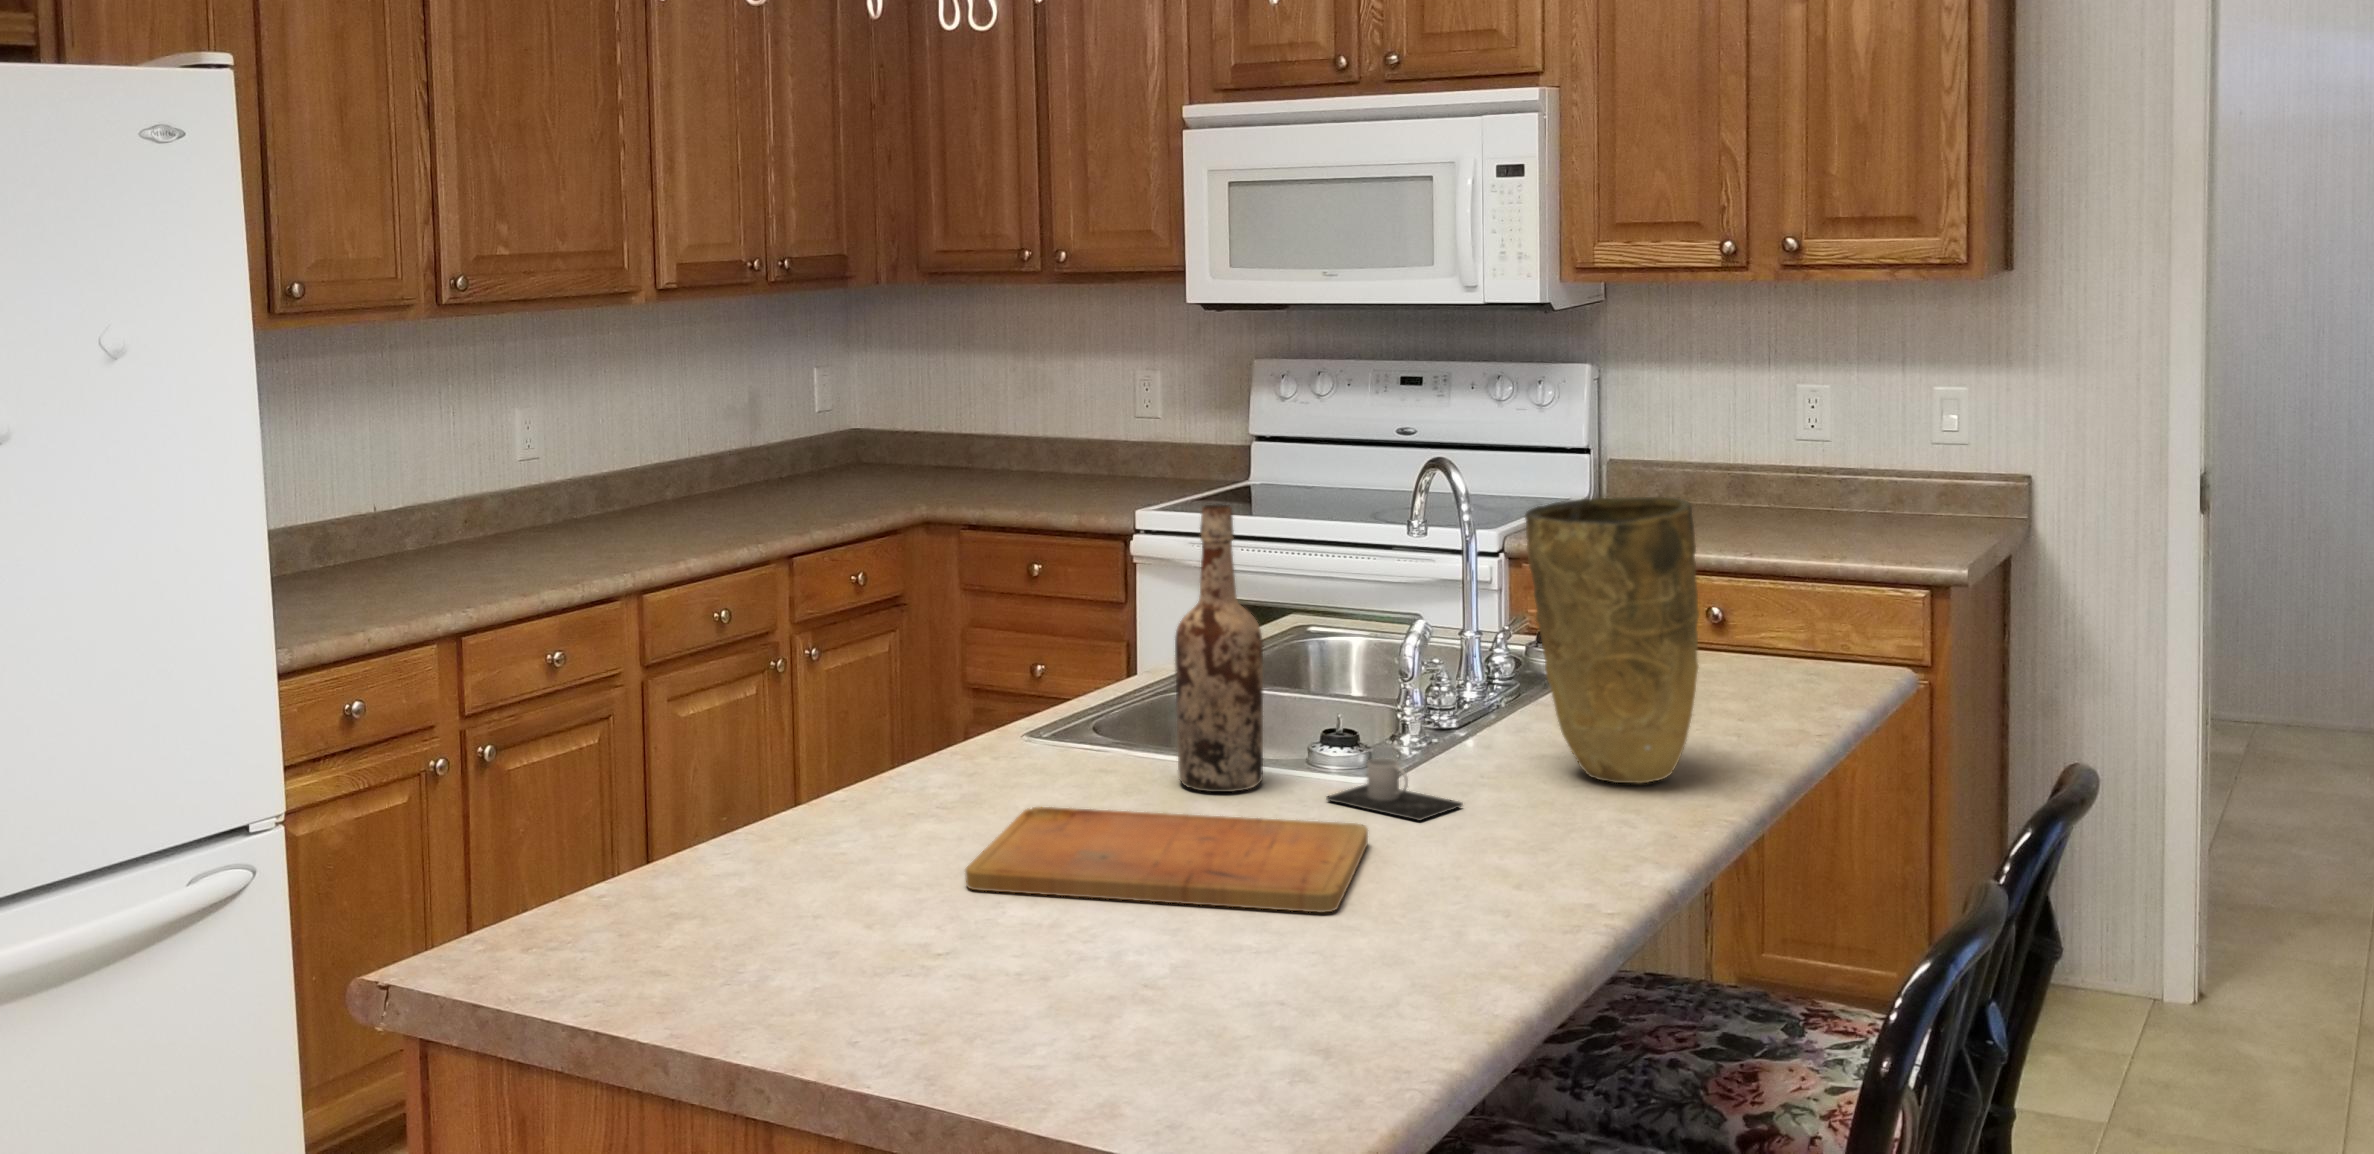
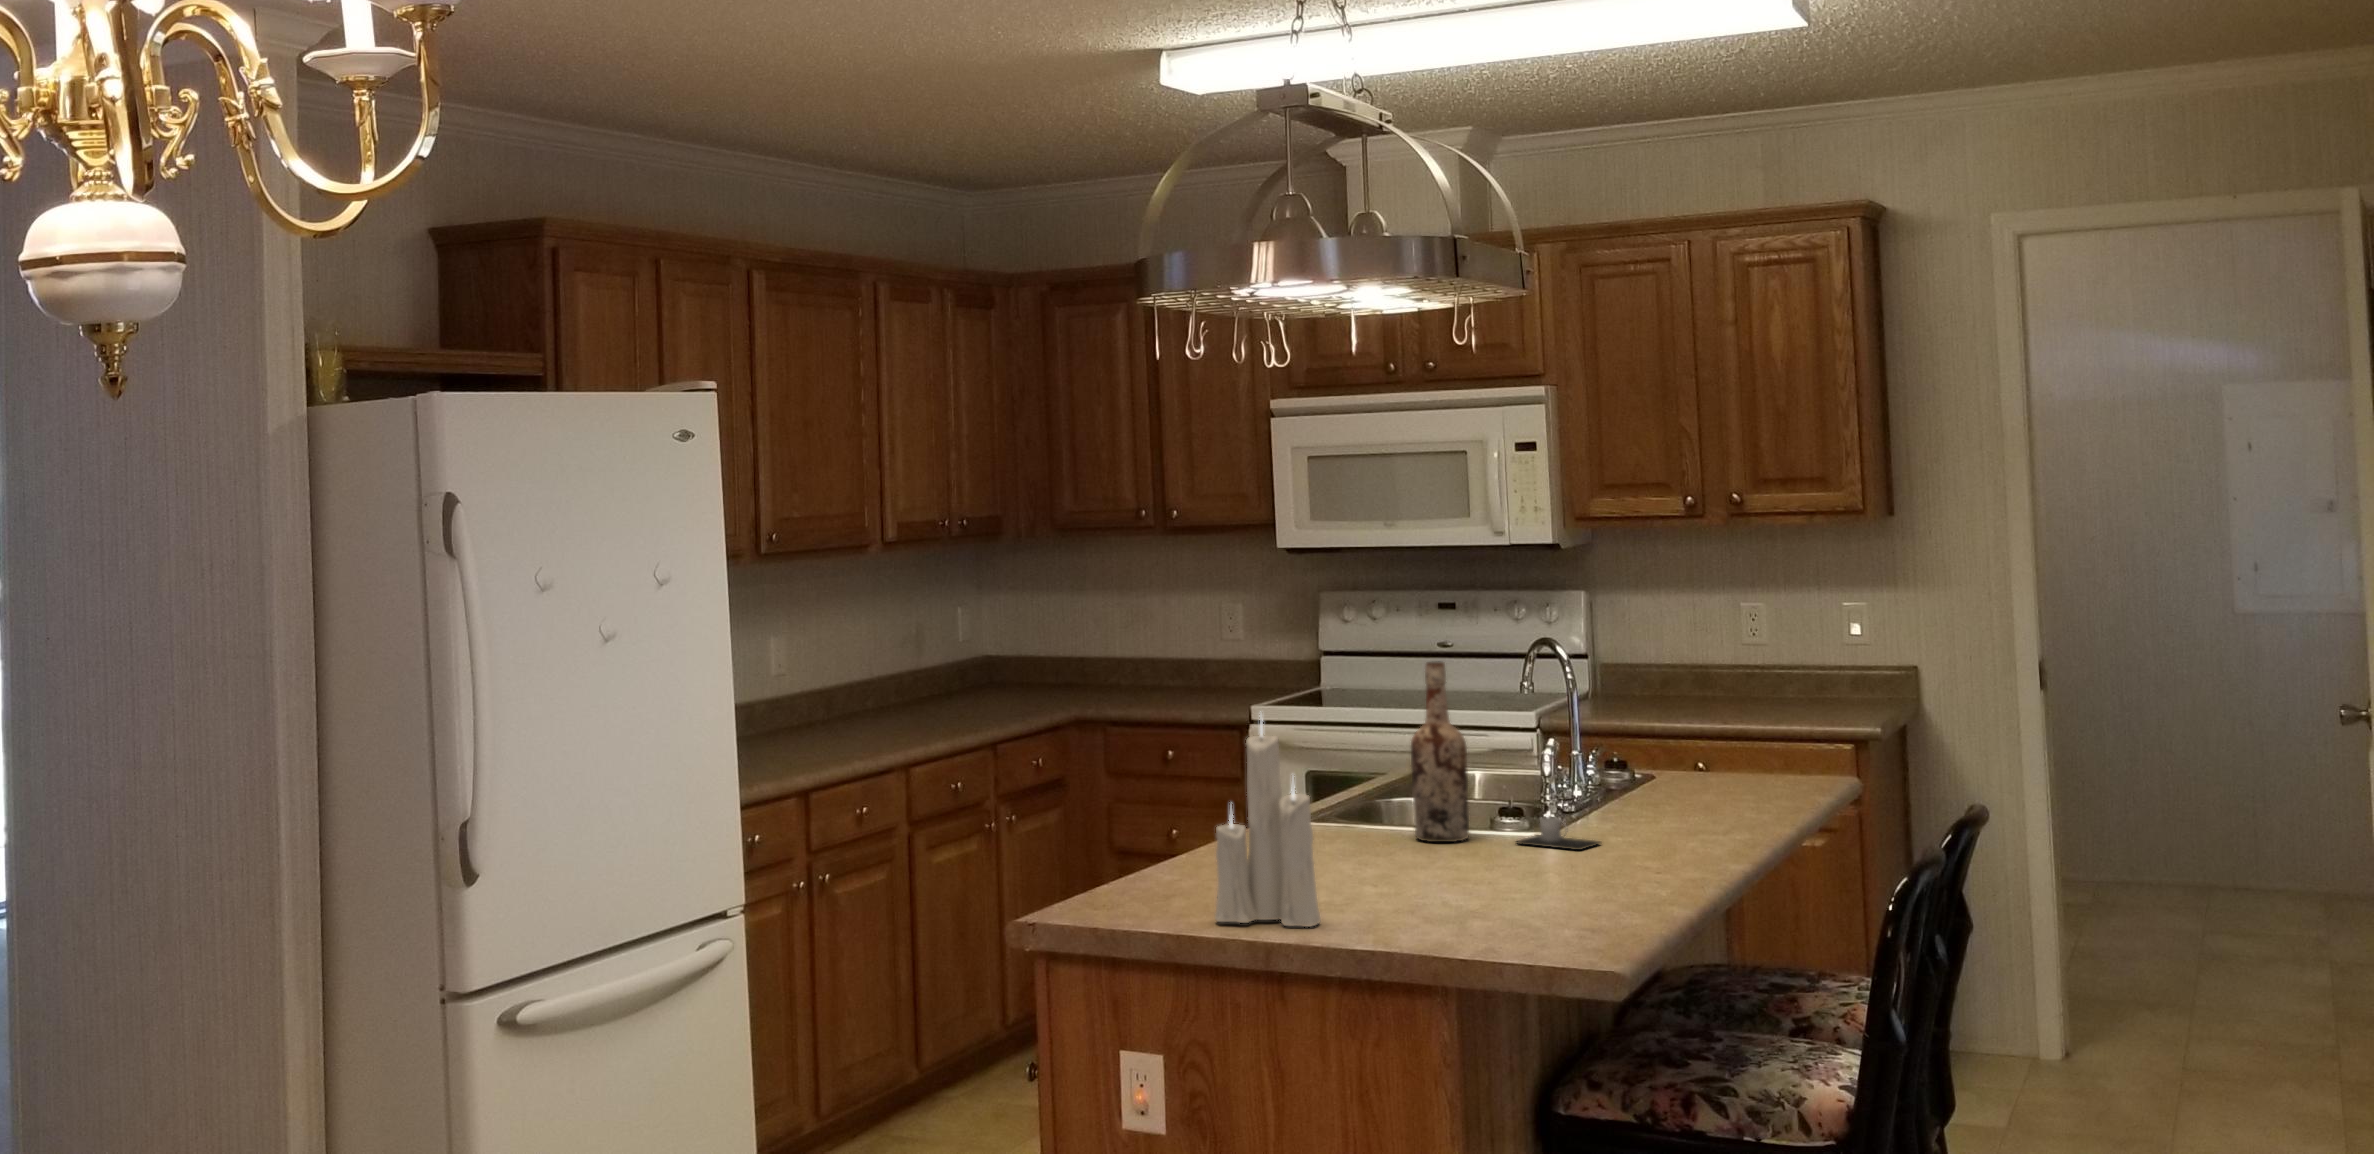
vase: present [1525,497,1699,783] -> none [1624,653,1739,831]
candle: none [694,603,872,1012] -> present [1215,720,1321,927]
cutting board: present [965,807,1368,912] -> none [1326,847,1557,886]

